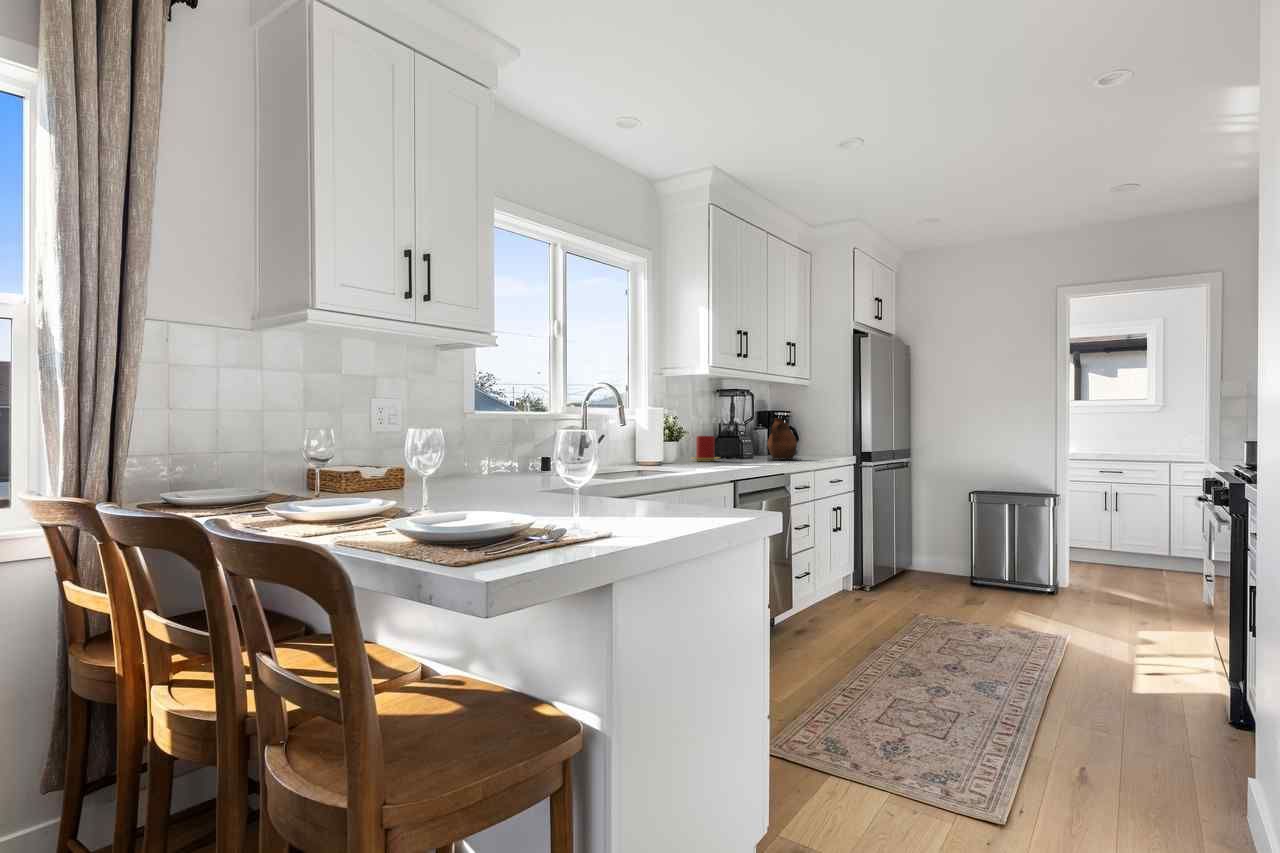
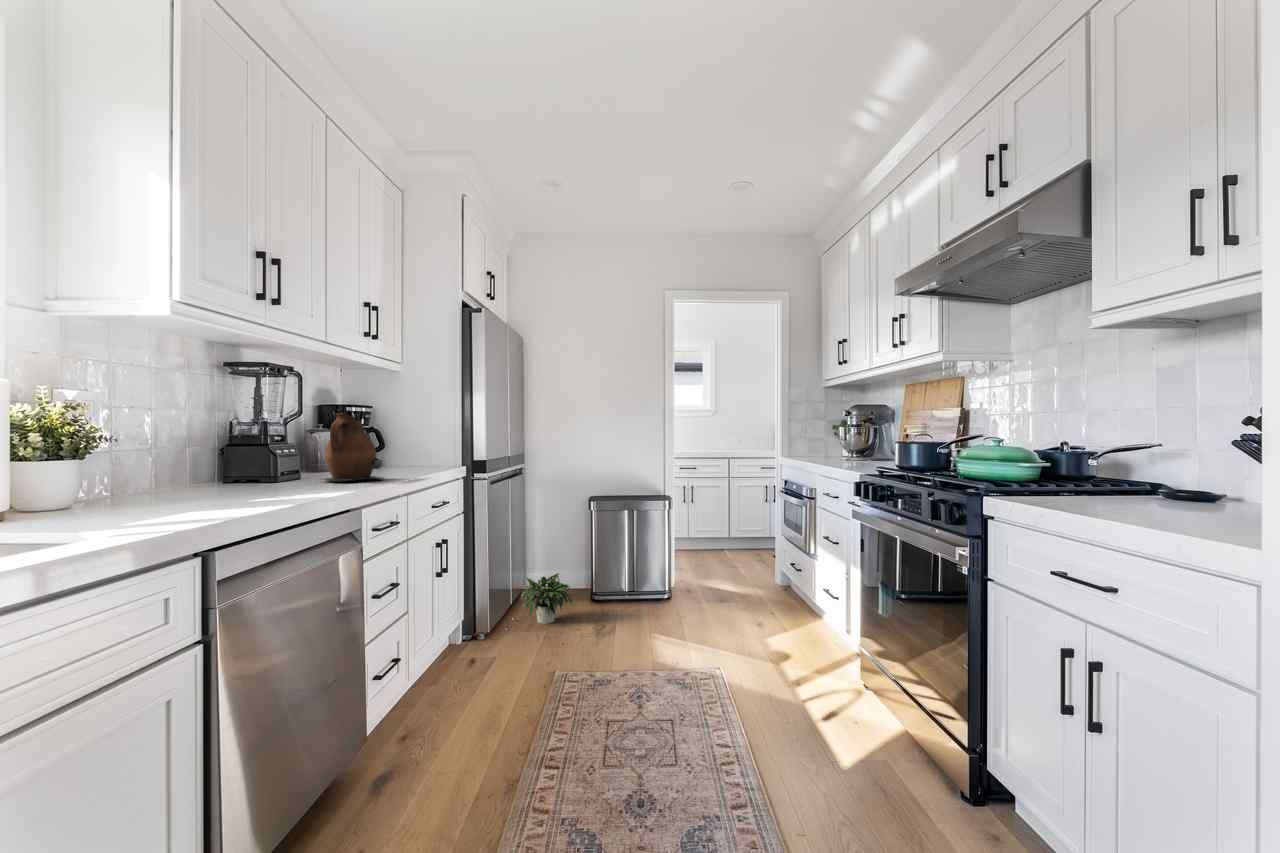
candle: present [692,436,718,461] -> none [151,444,223,495]
potted plant: none [889,550,949,591] -> present [505,573,572,630]

